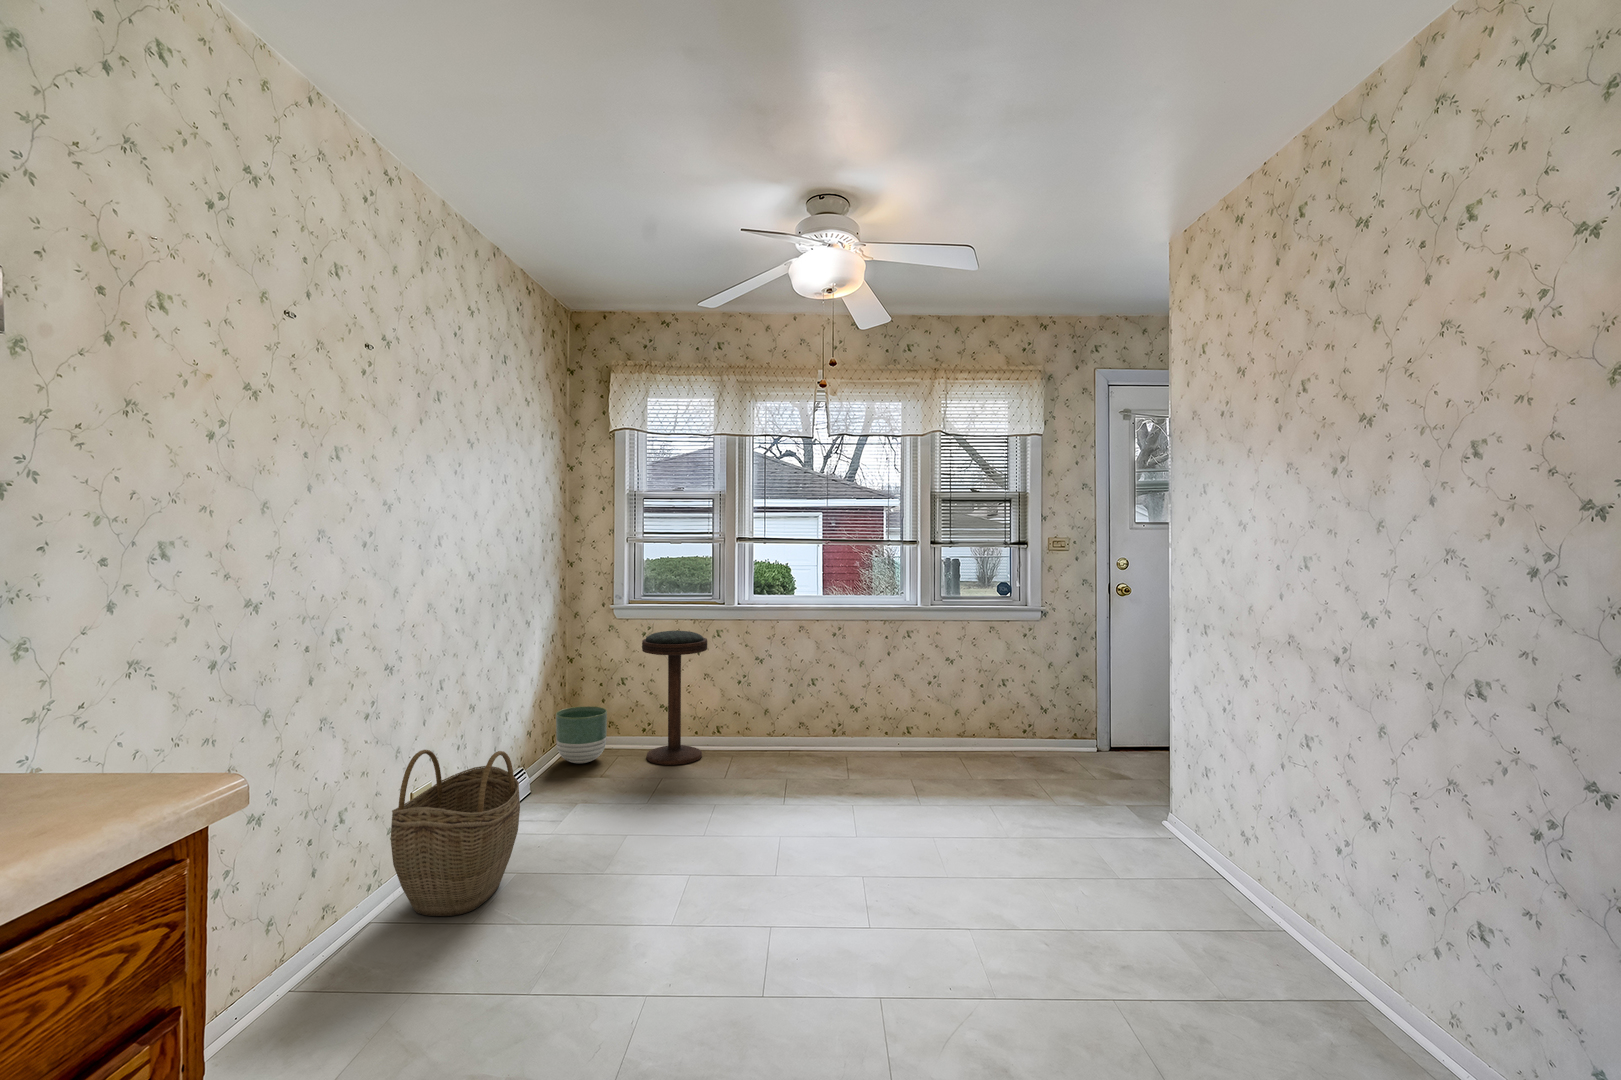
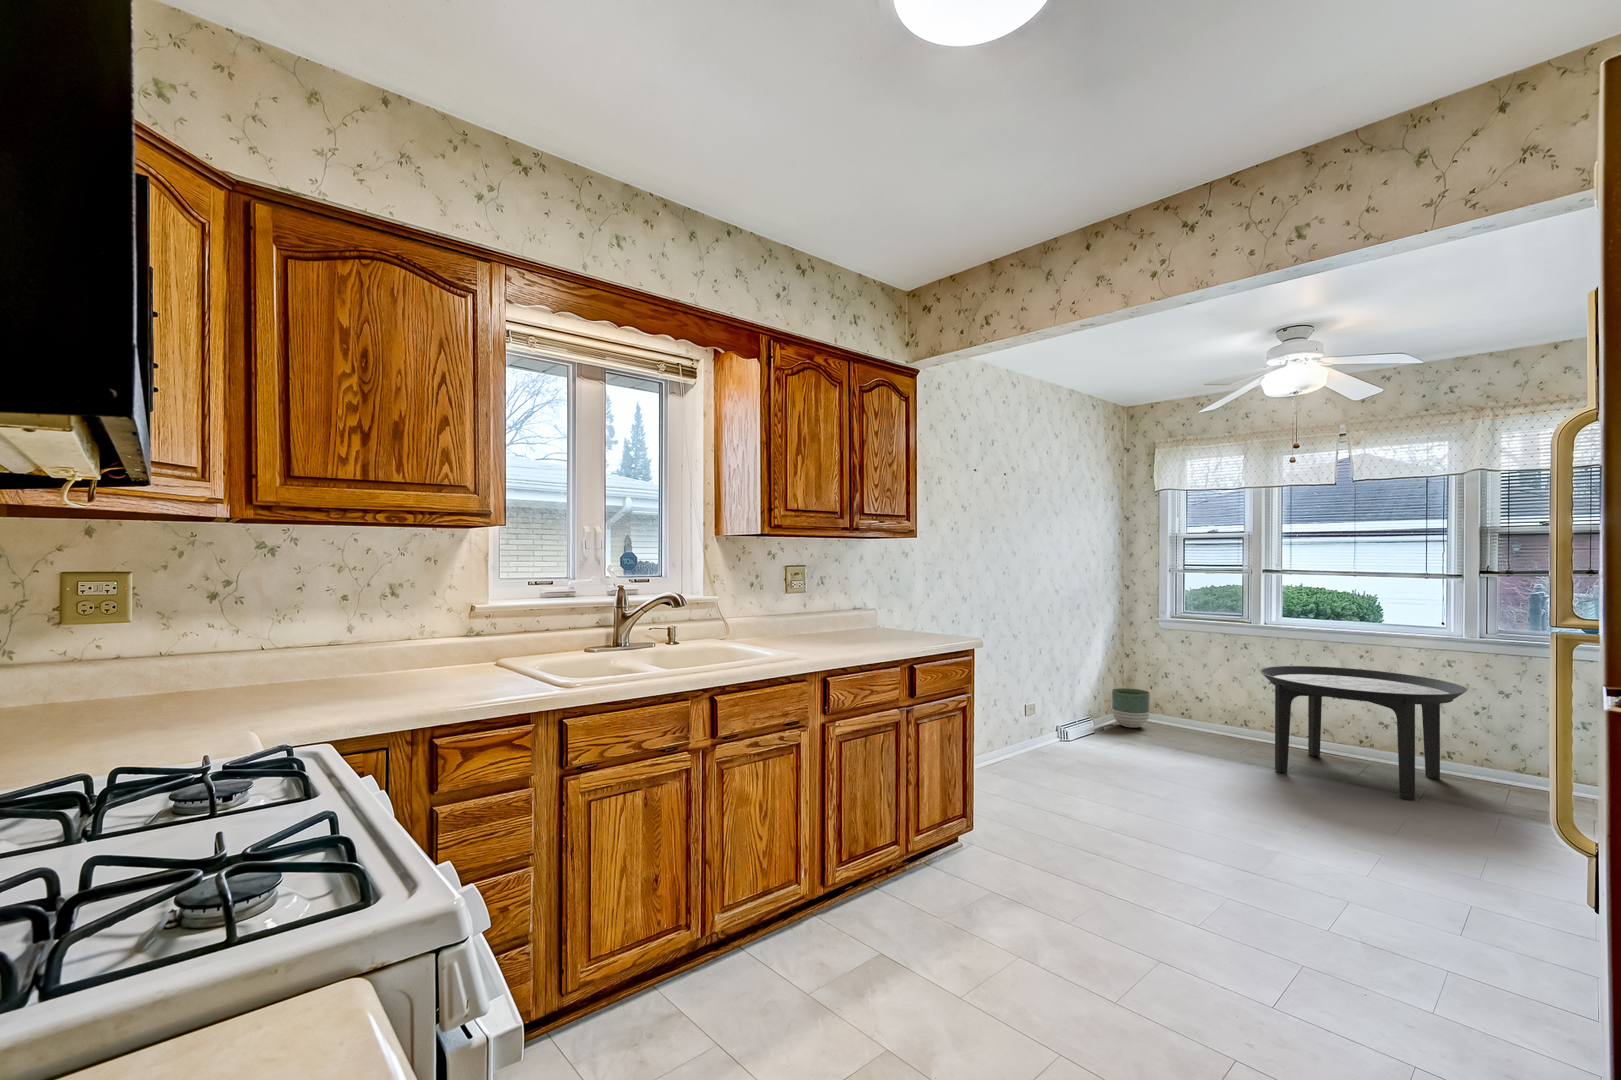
bar stool: present [642,631,707,765] -> none [1177,640,1232,742]
round table: none [750,649,946,801] -> present [1260,666,1467,800]
woven basket: present [391,750,520,916] -> none [1001,683,1071,774]

